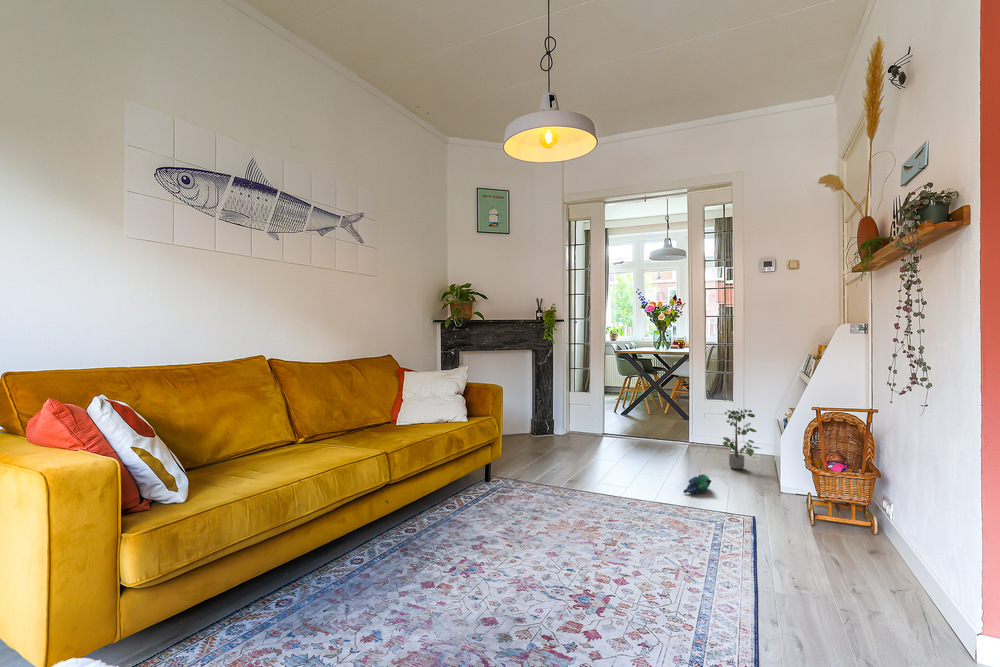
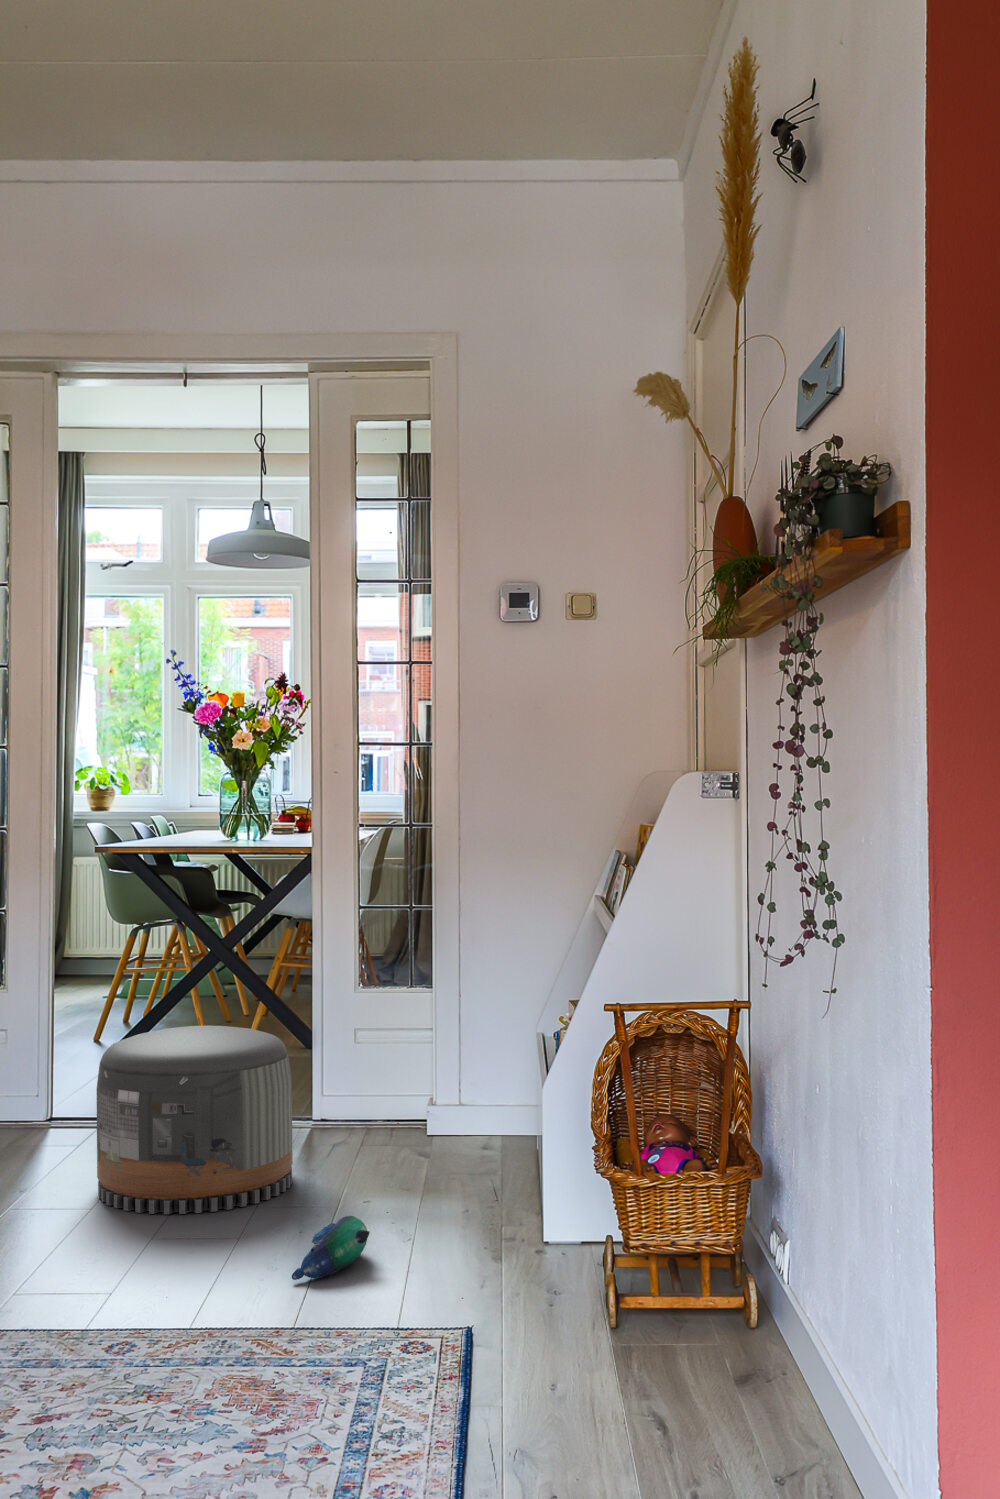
pouf: none [611,406,677,468] -> present [97,1025,293,1214]
potted plant: present [723,409,759,469] -> none [411,1009,511,1182]

